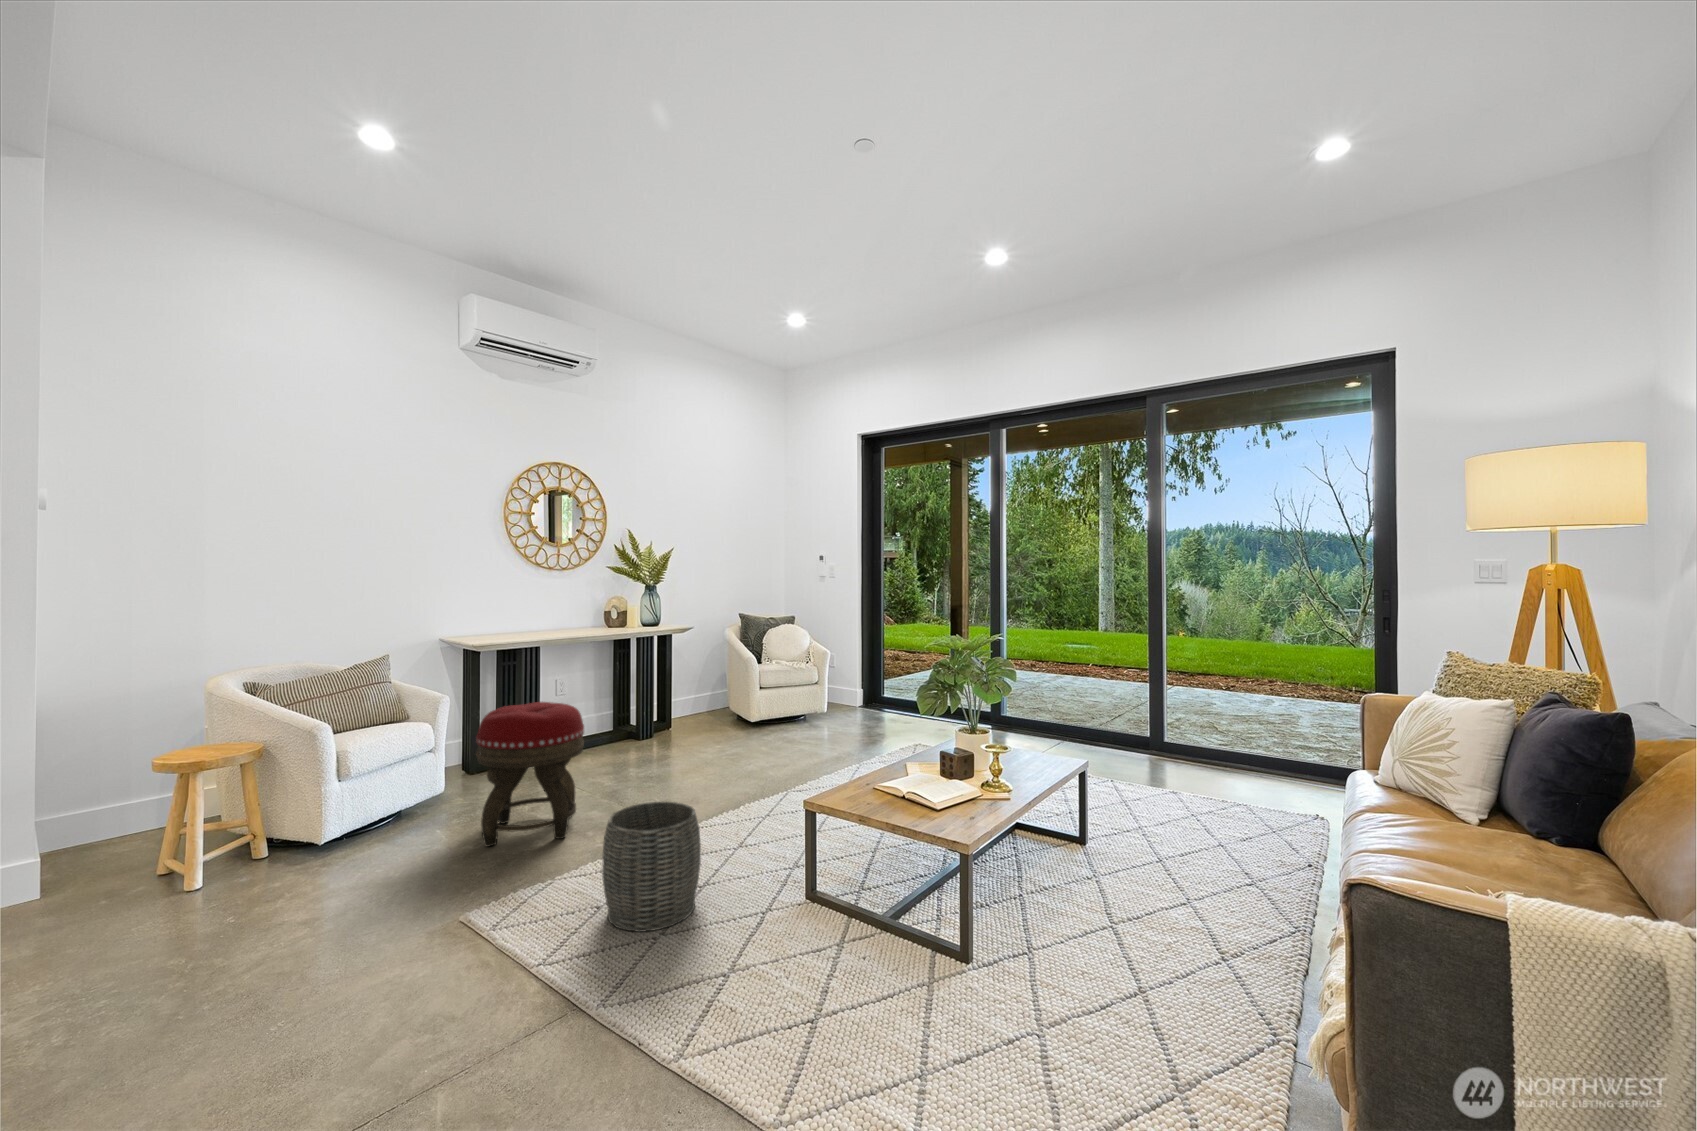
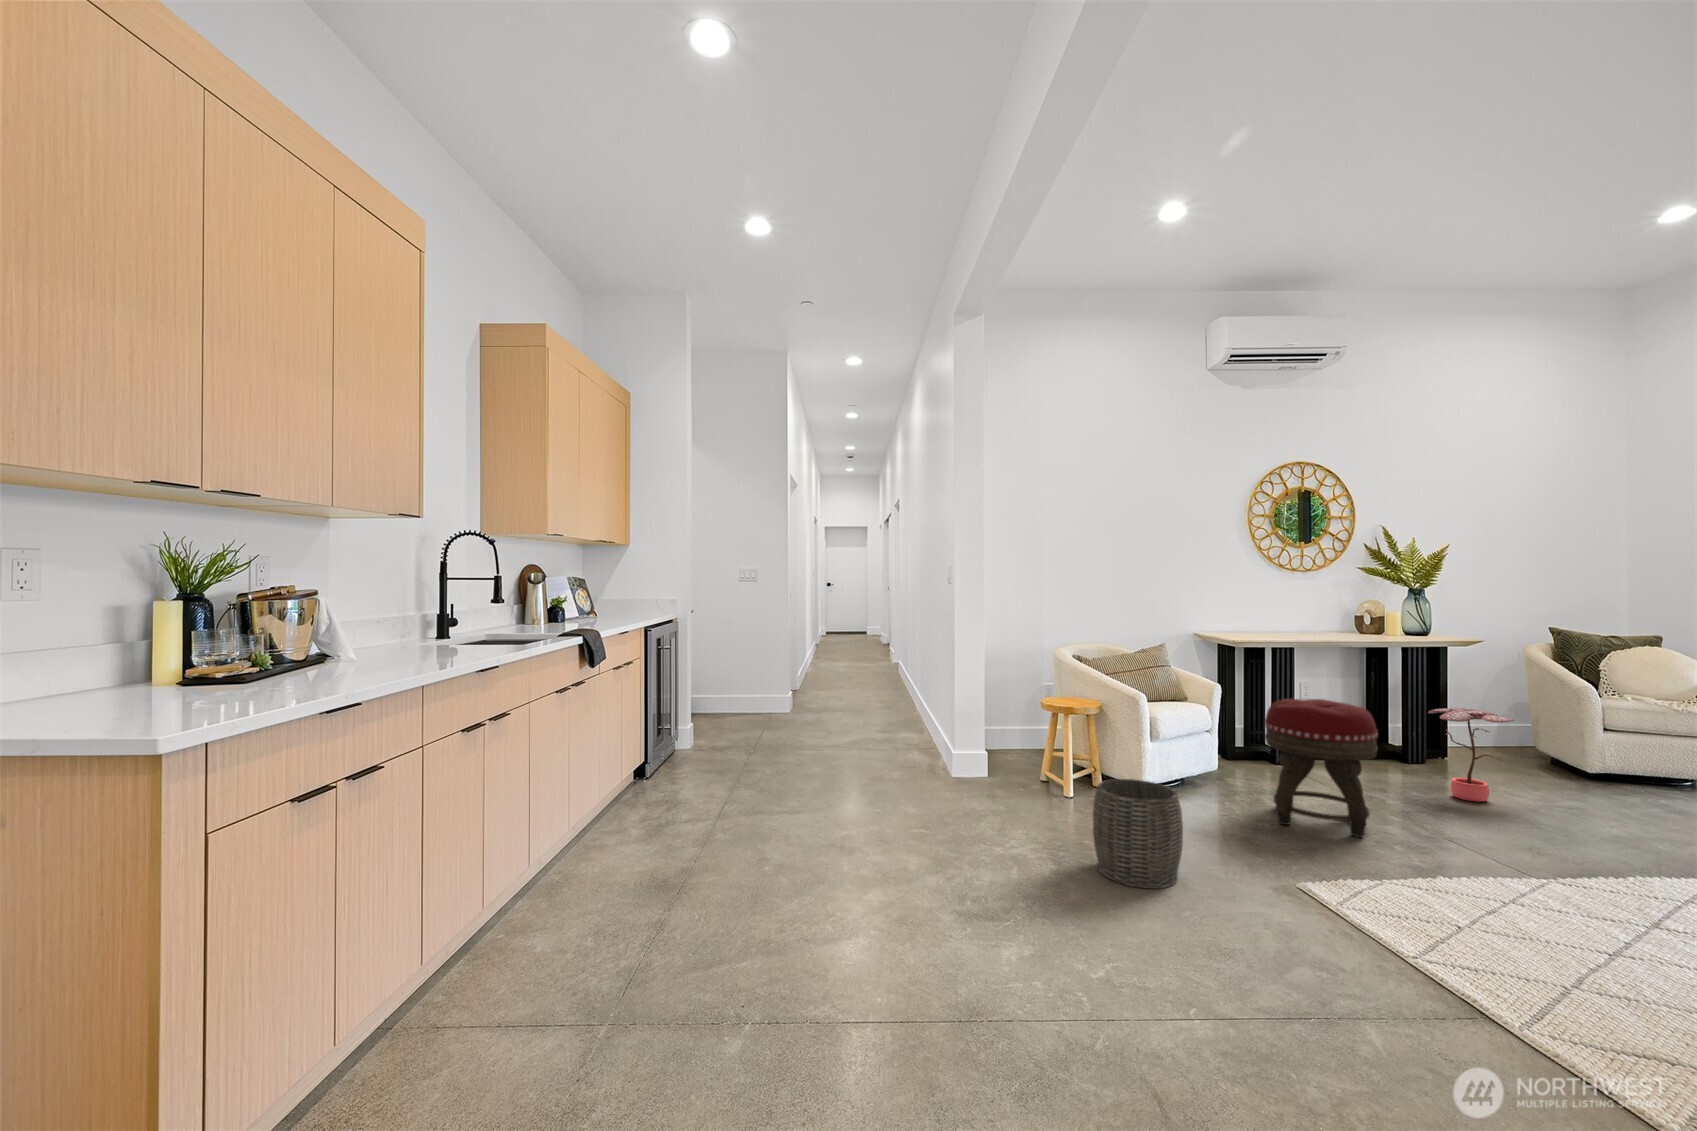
potted plant: none [644,689,701,769] -> present [1428,708,1514,802]
woven basket: present [602,802,701,932] -> present [1093,779,1183,889]

